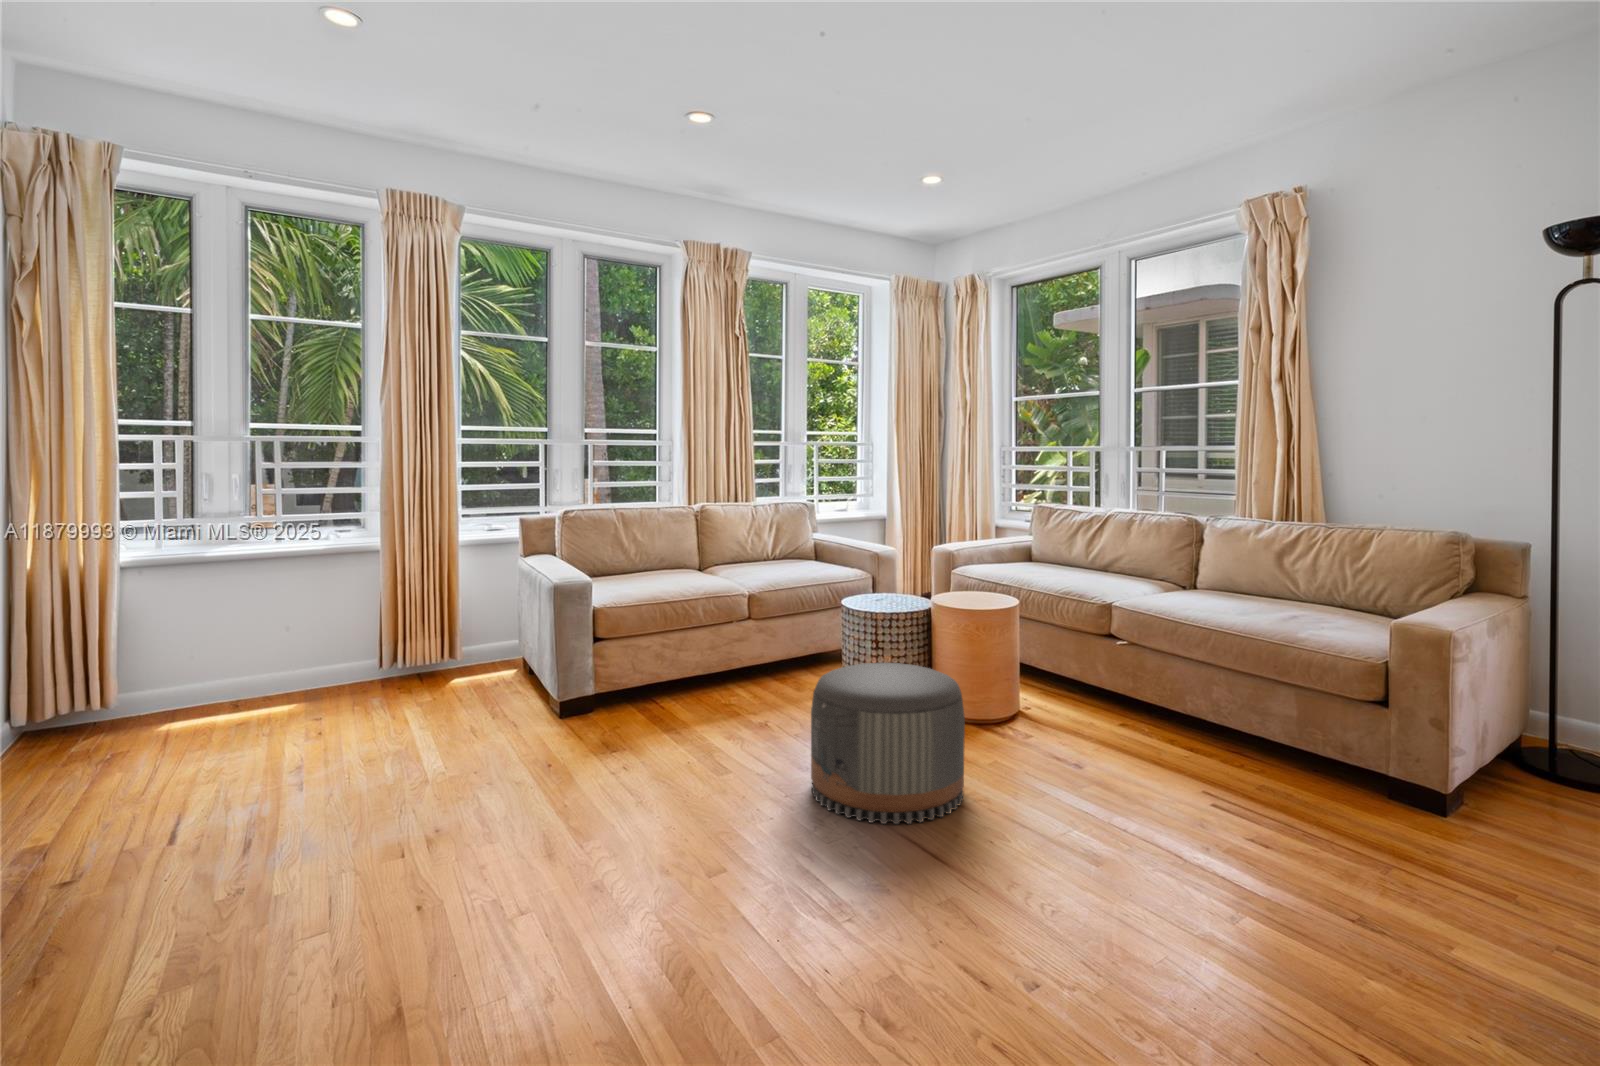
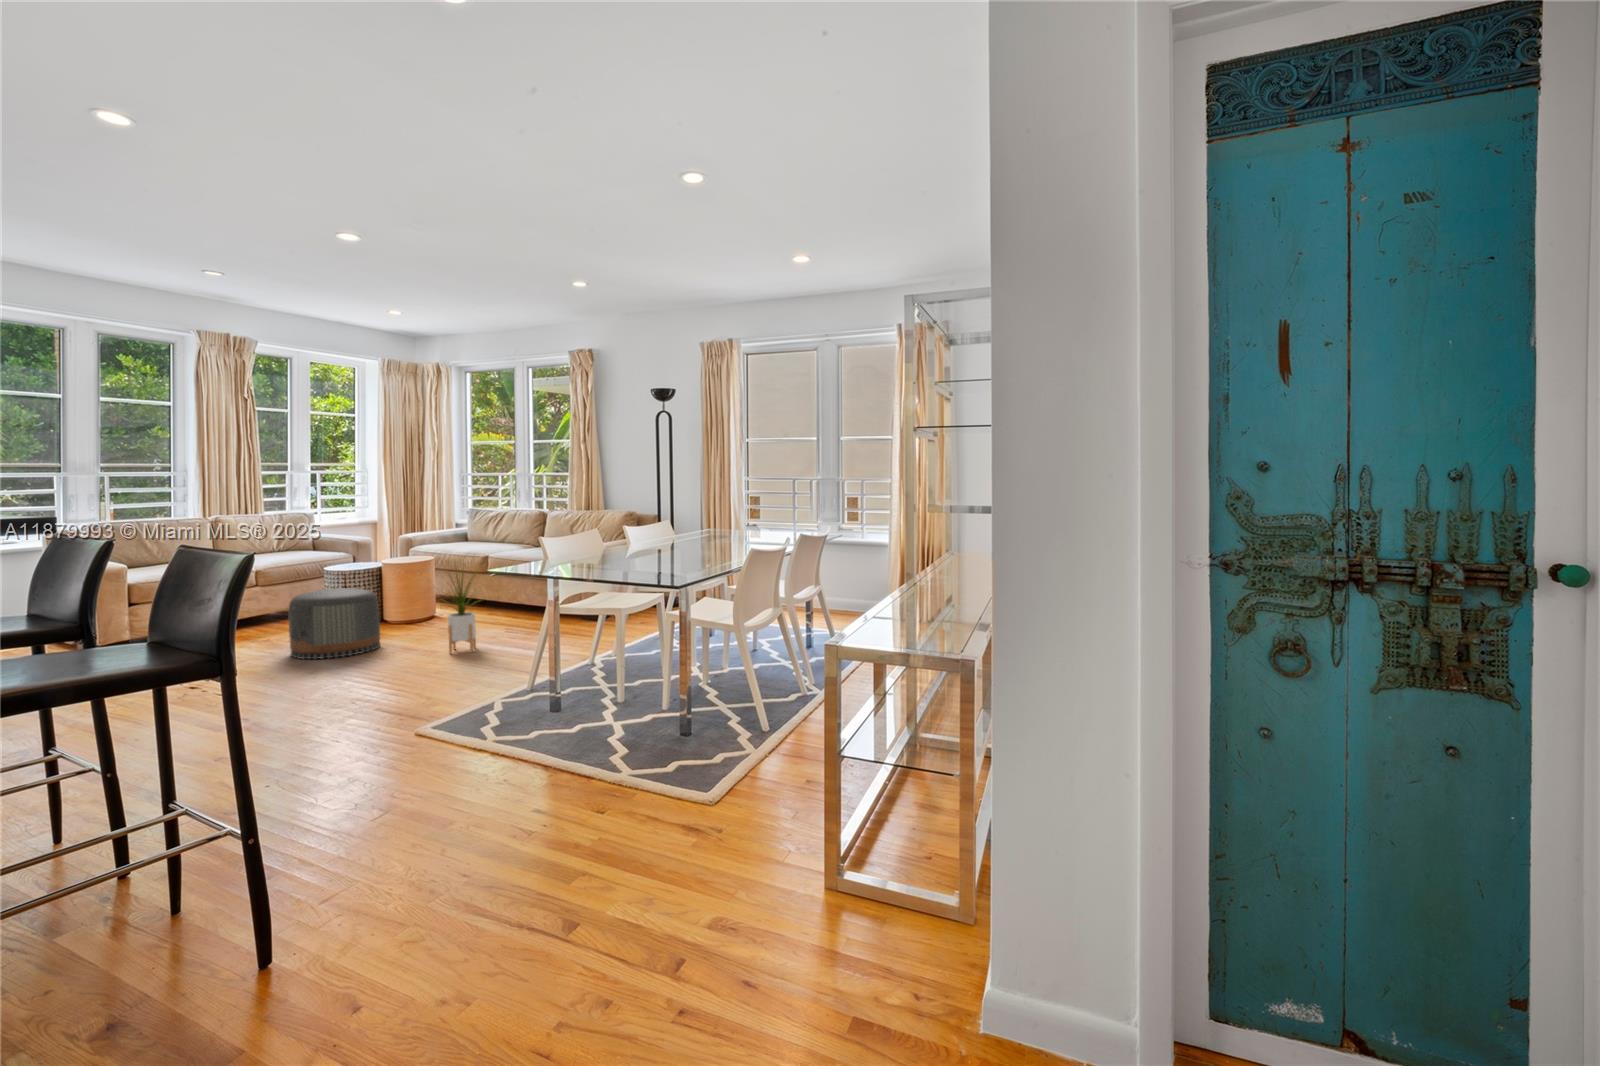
house plant: none [1093,622,1241,875] -> present [444,567,476,654]

